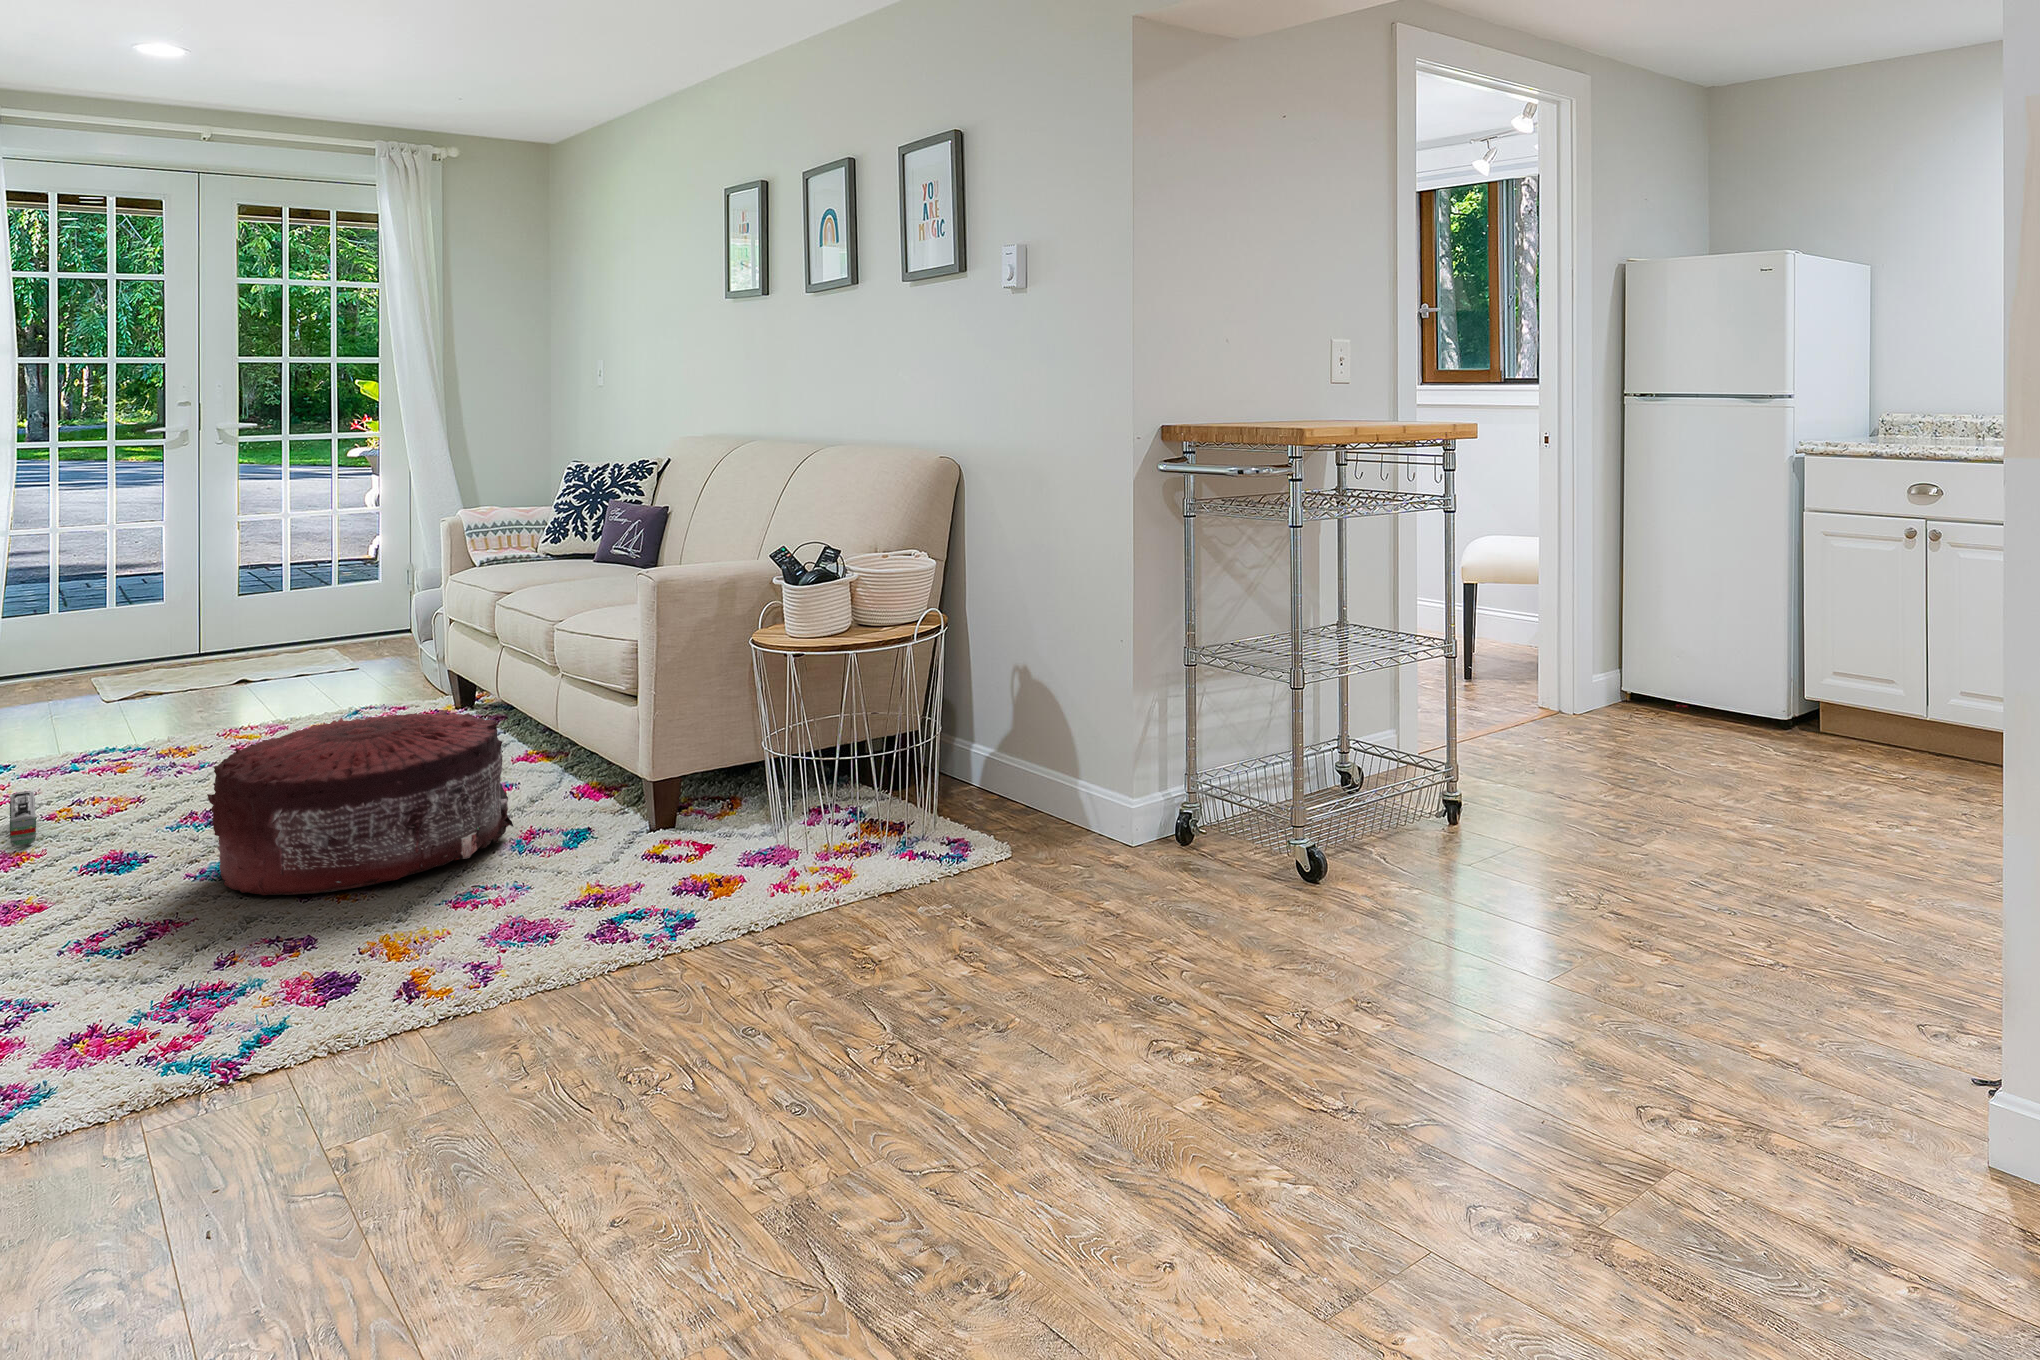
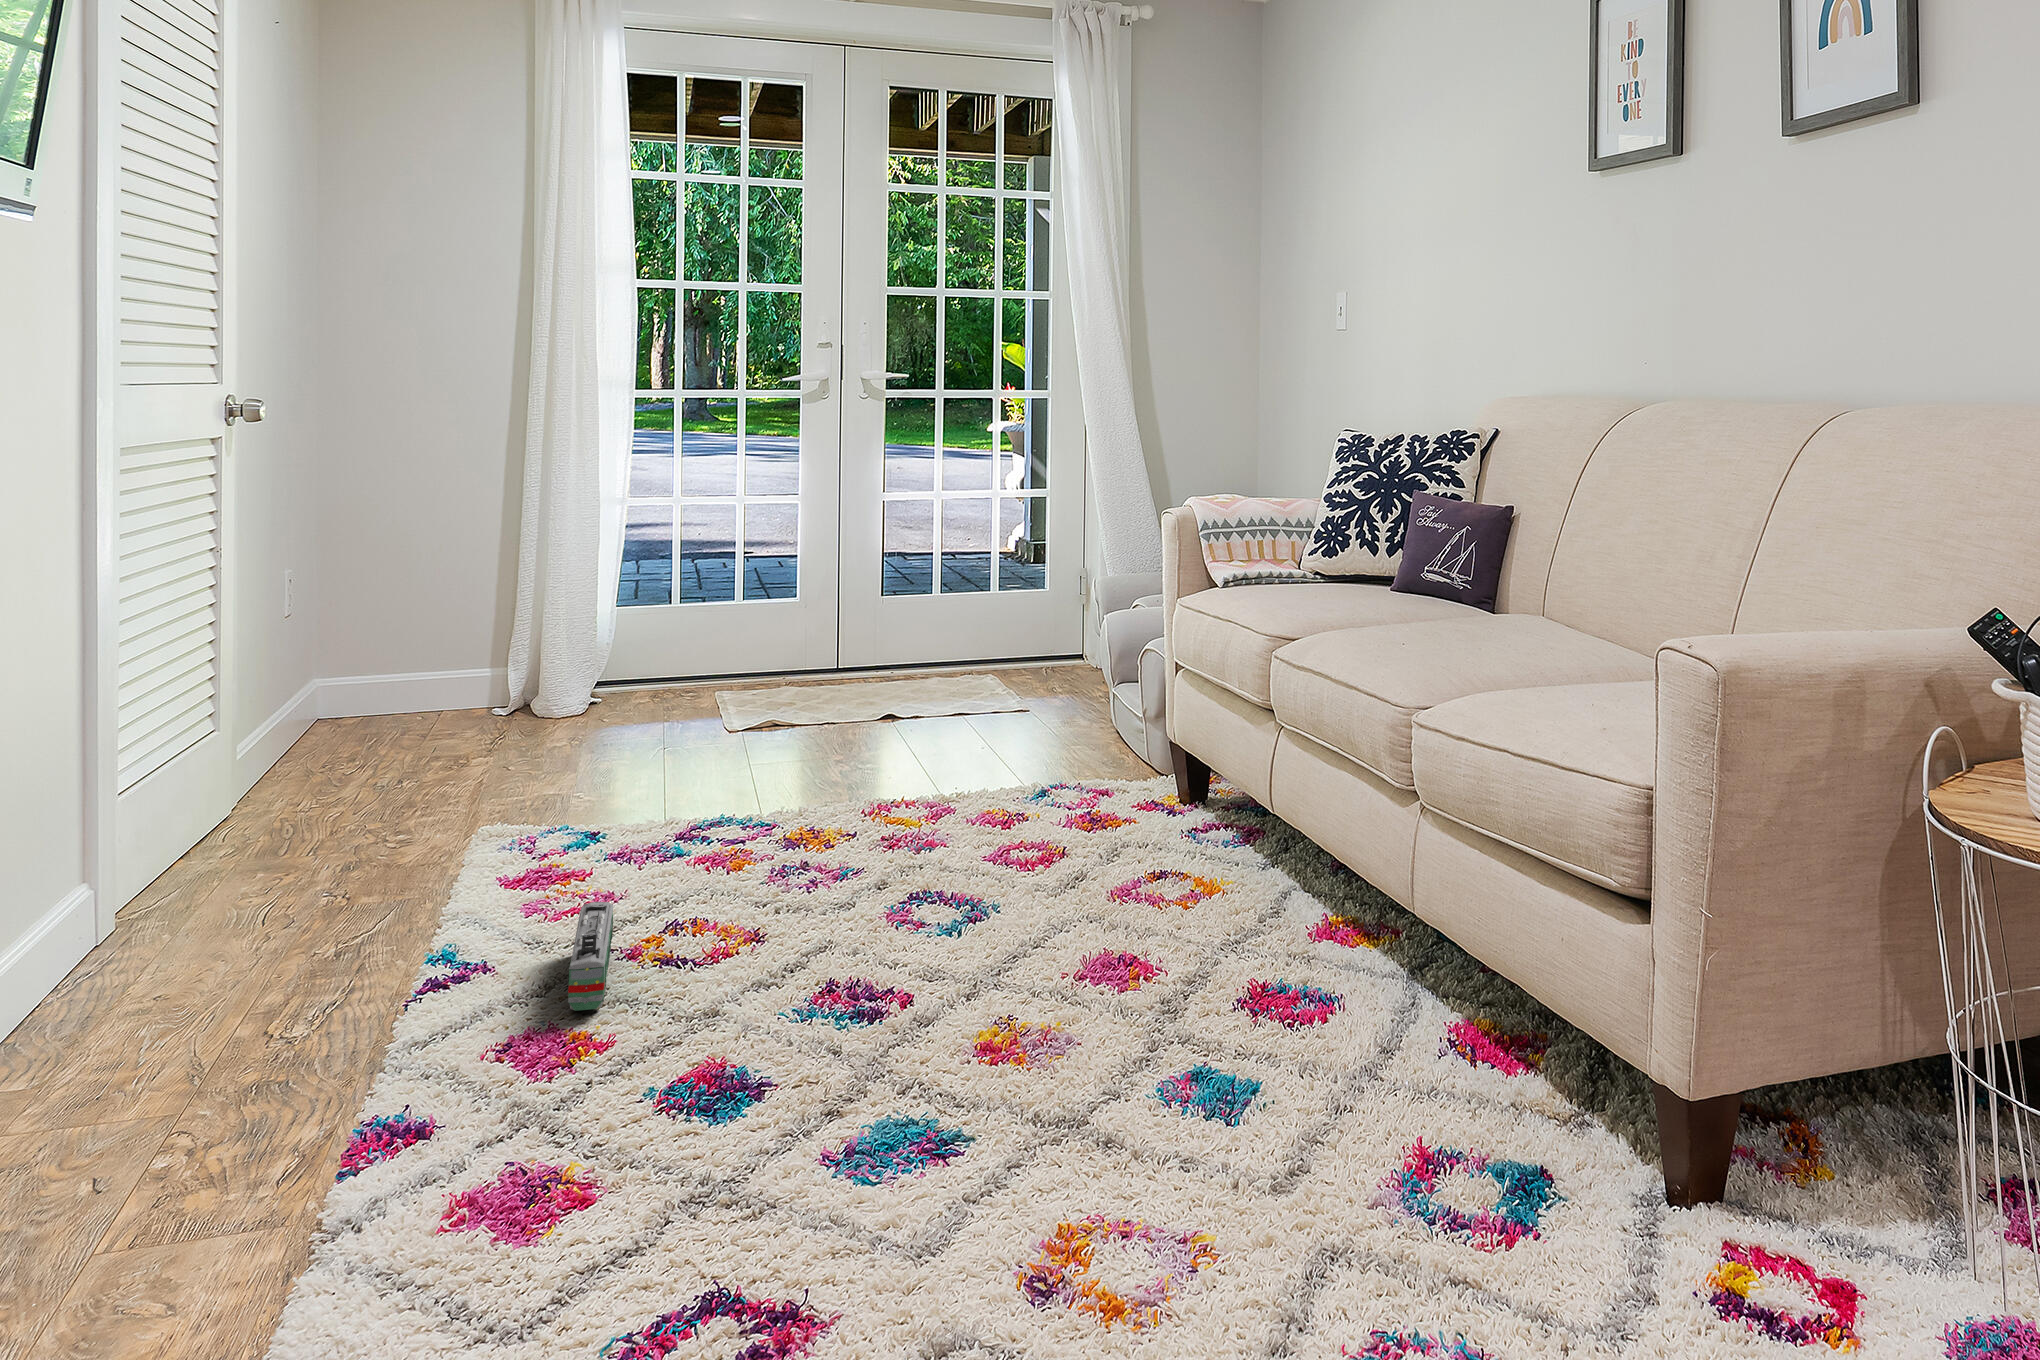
pouf: present [207,709,513,896] -> none [859,856,1387,1277]

